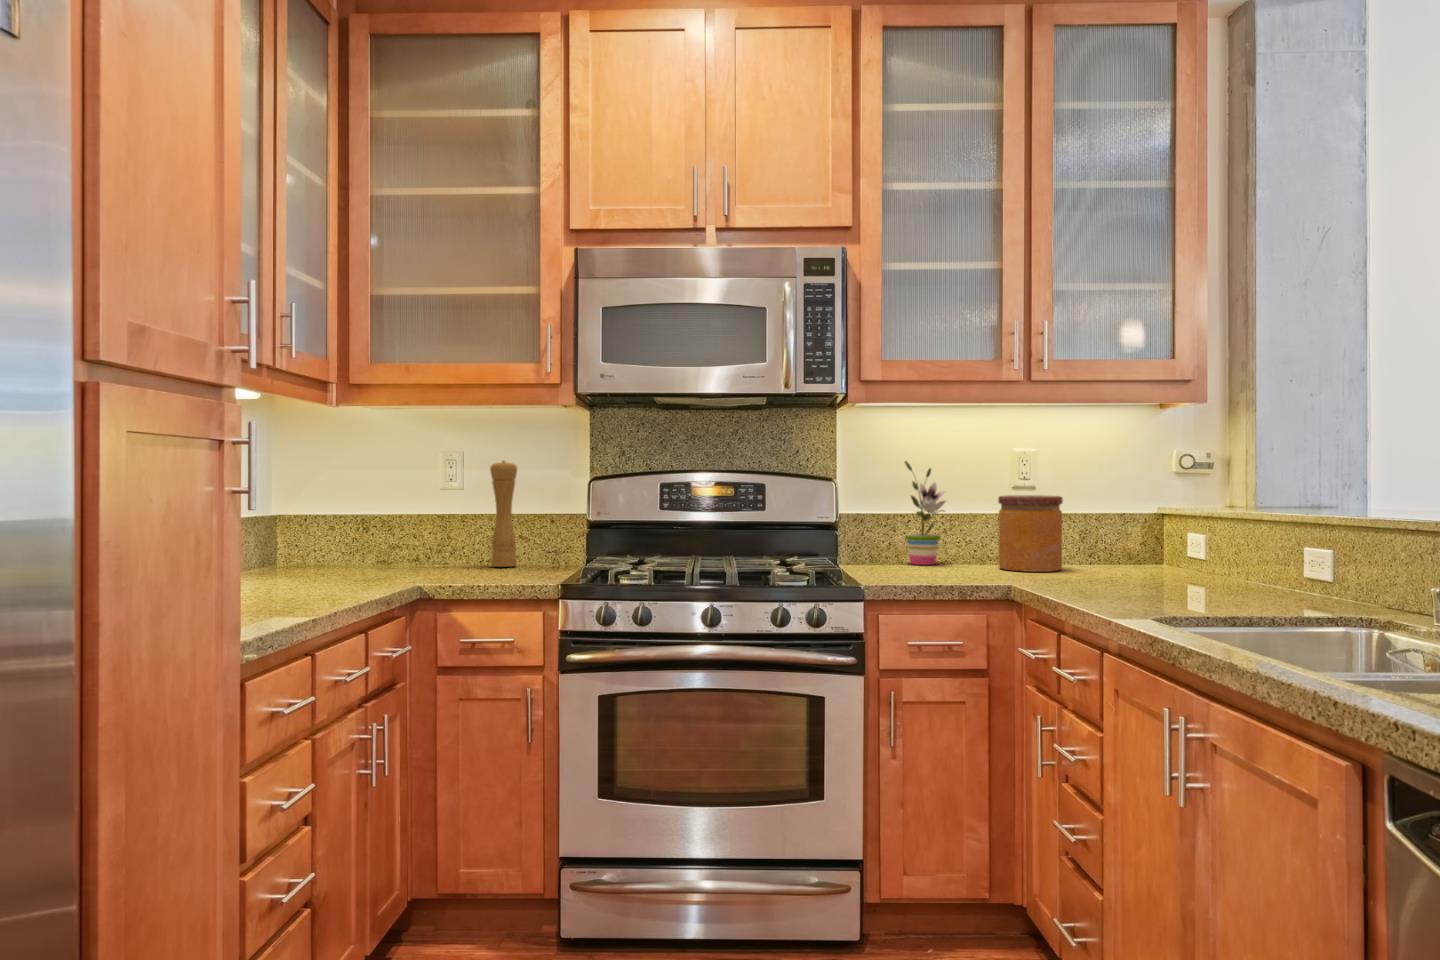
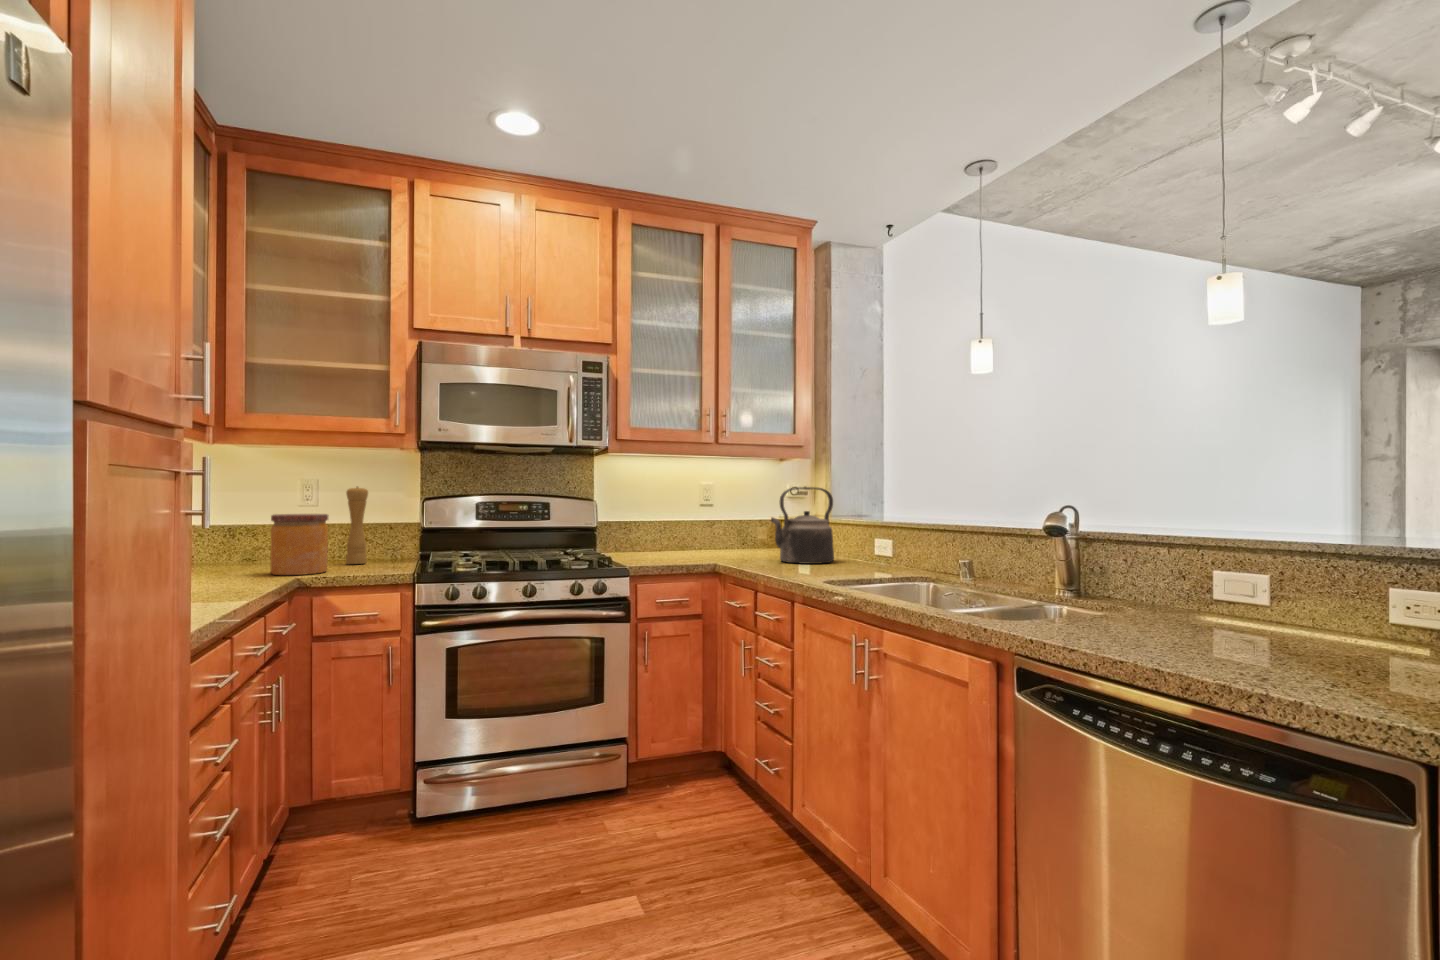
kettle: none [1120,456,1249,596] -> present [771,487,834,564]
potted plant: present [905,461,946,565] -> none [639,489,666,553]
jar: present [998,495,1063,572] -> present [270,514,328,575]

